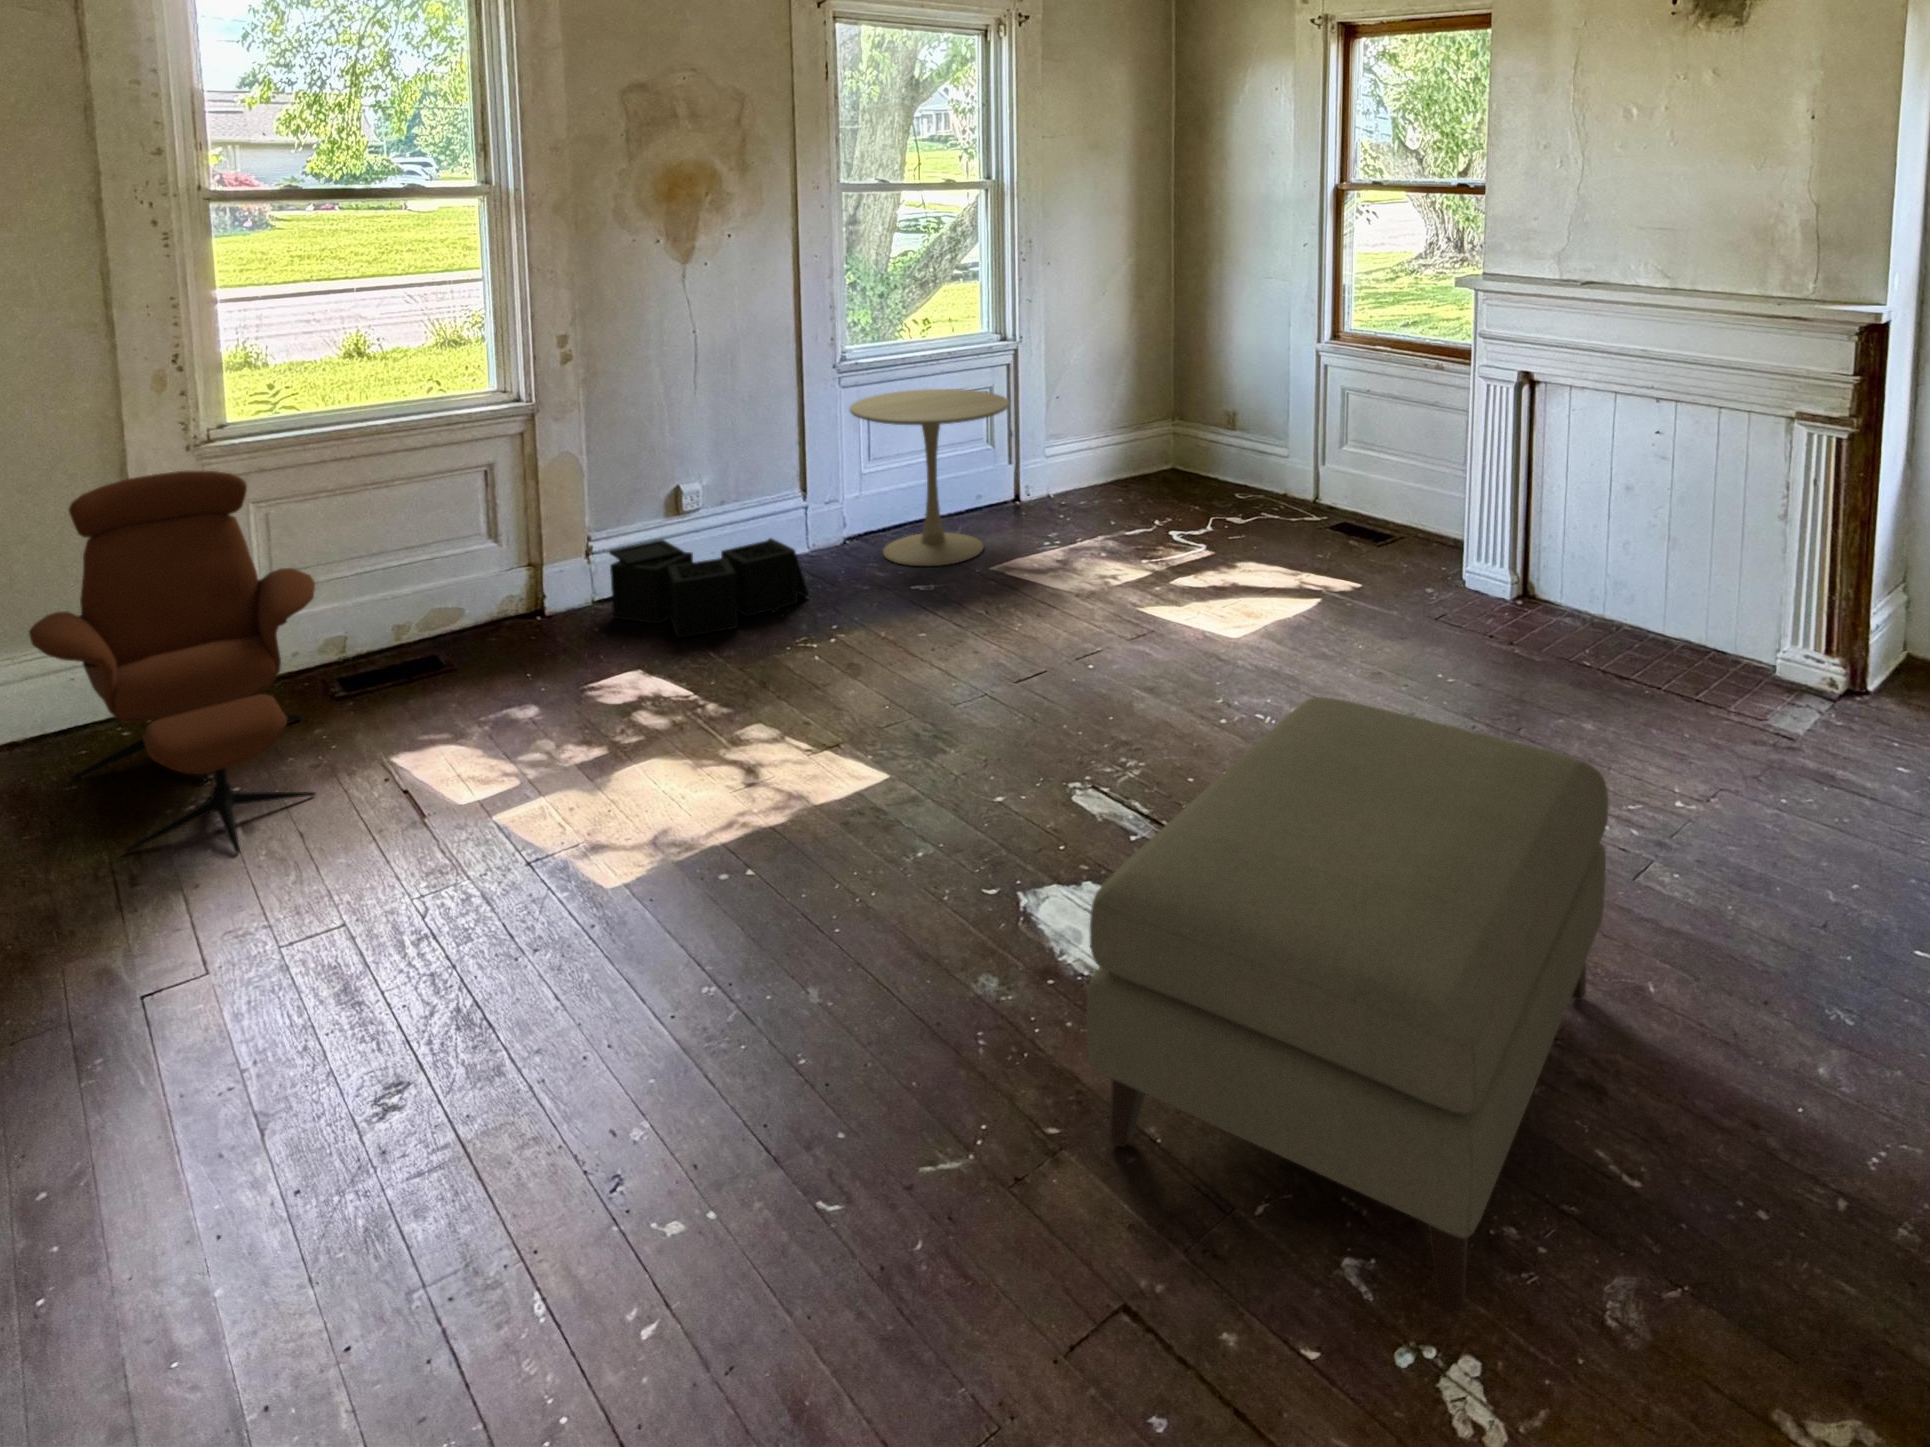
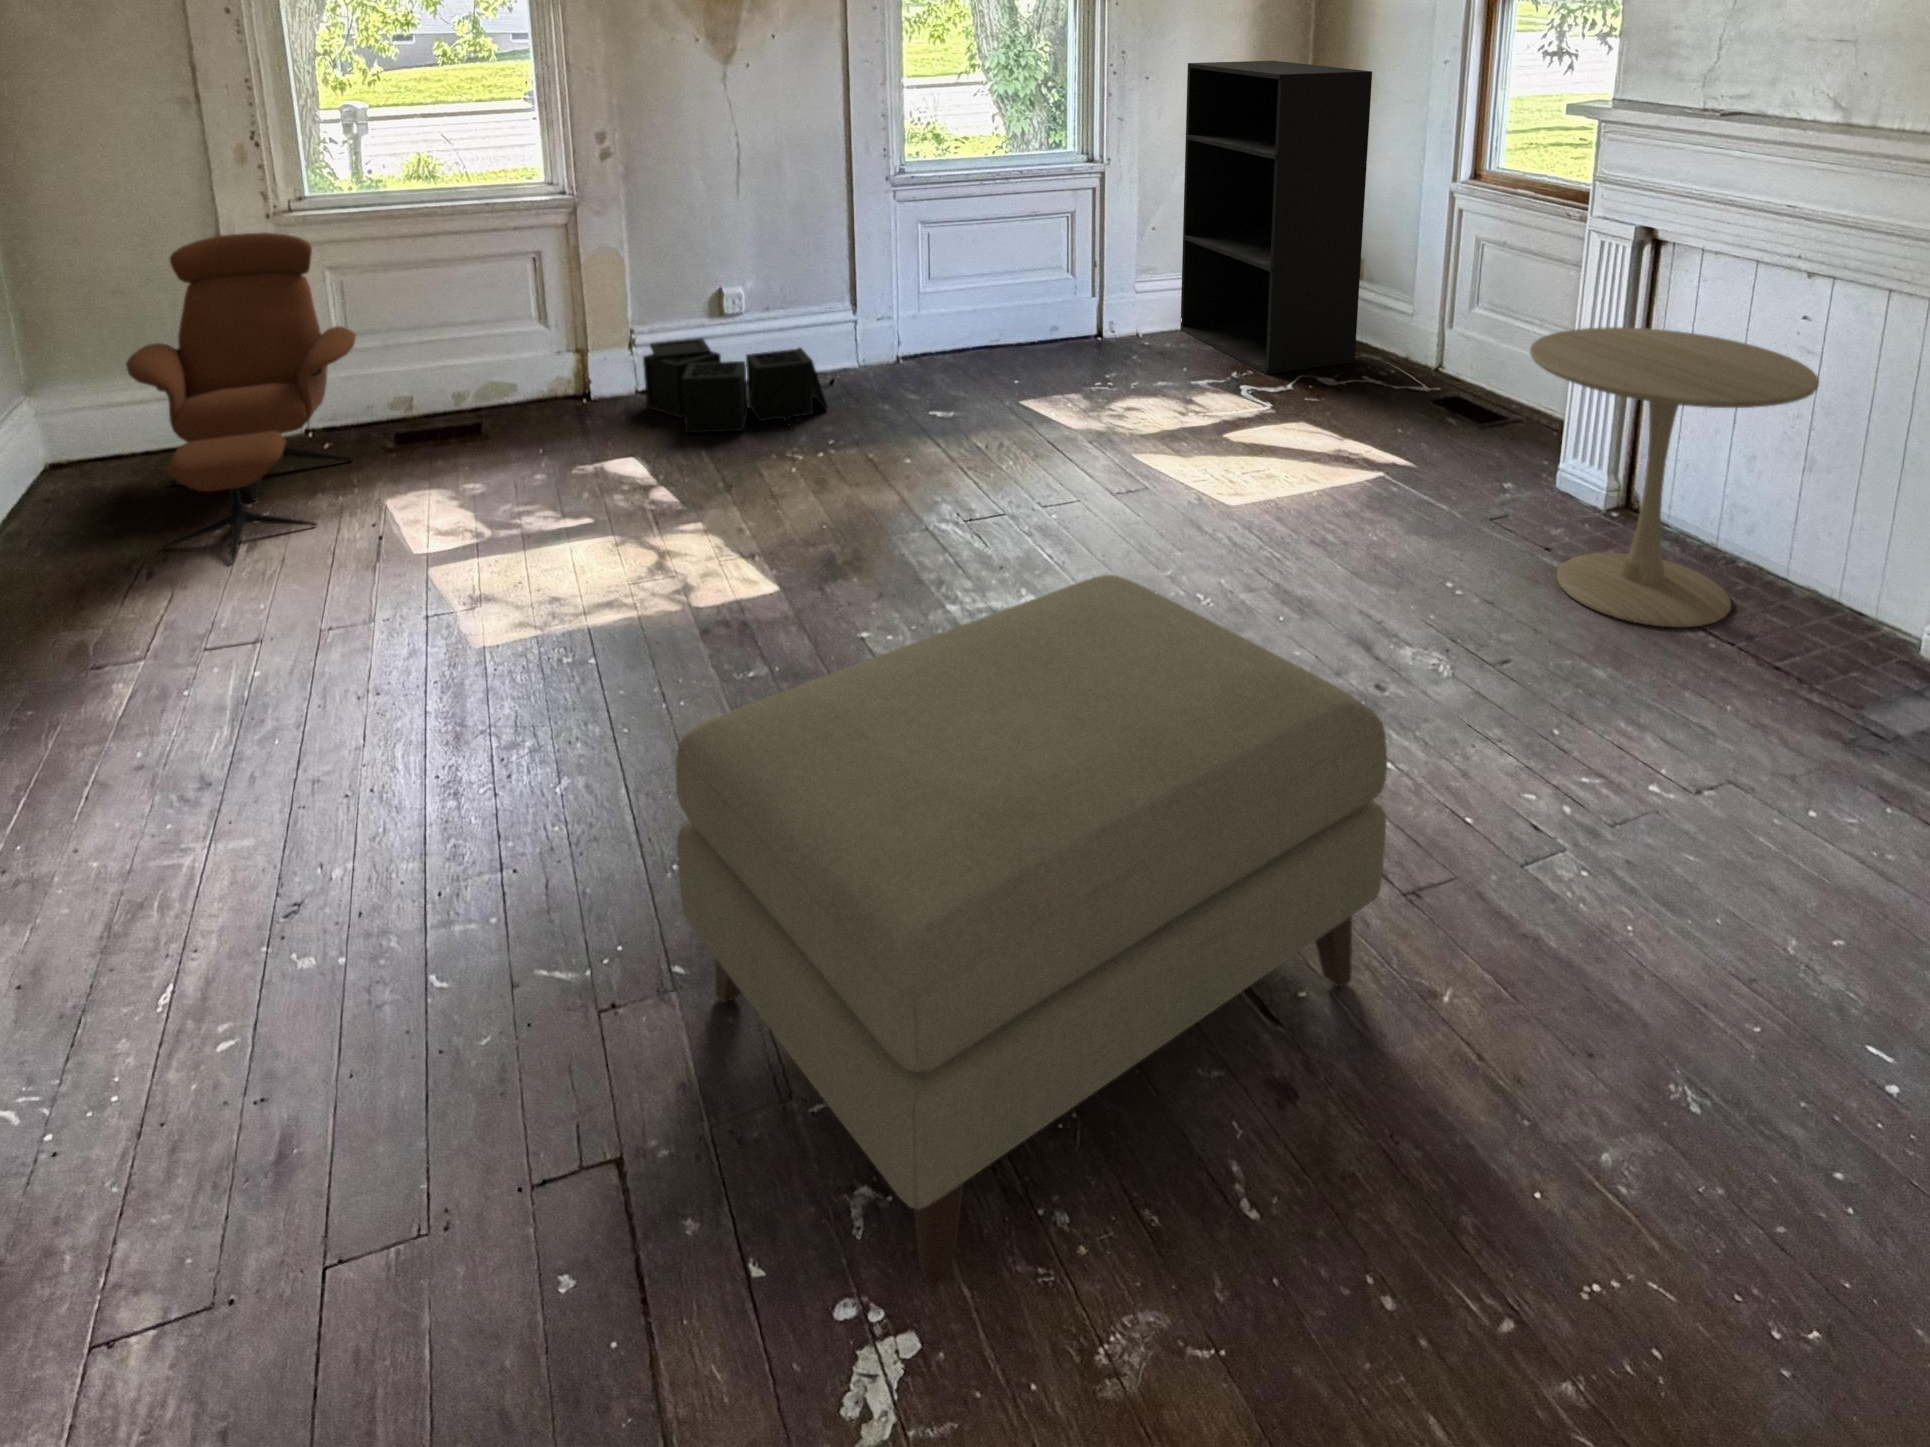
bookshelf: none [1083,243,1251,518] -> present [1180,61,1372,374]
side table: present [850,389,1010,566] -> present [1530,327,1819,627]

